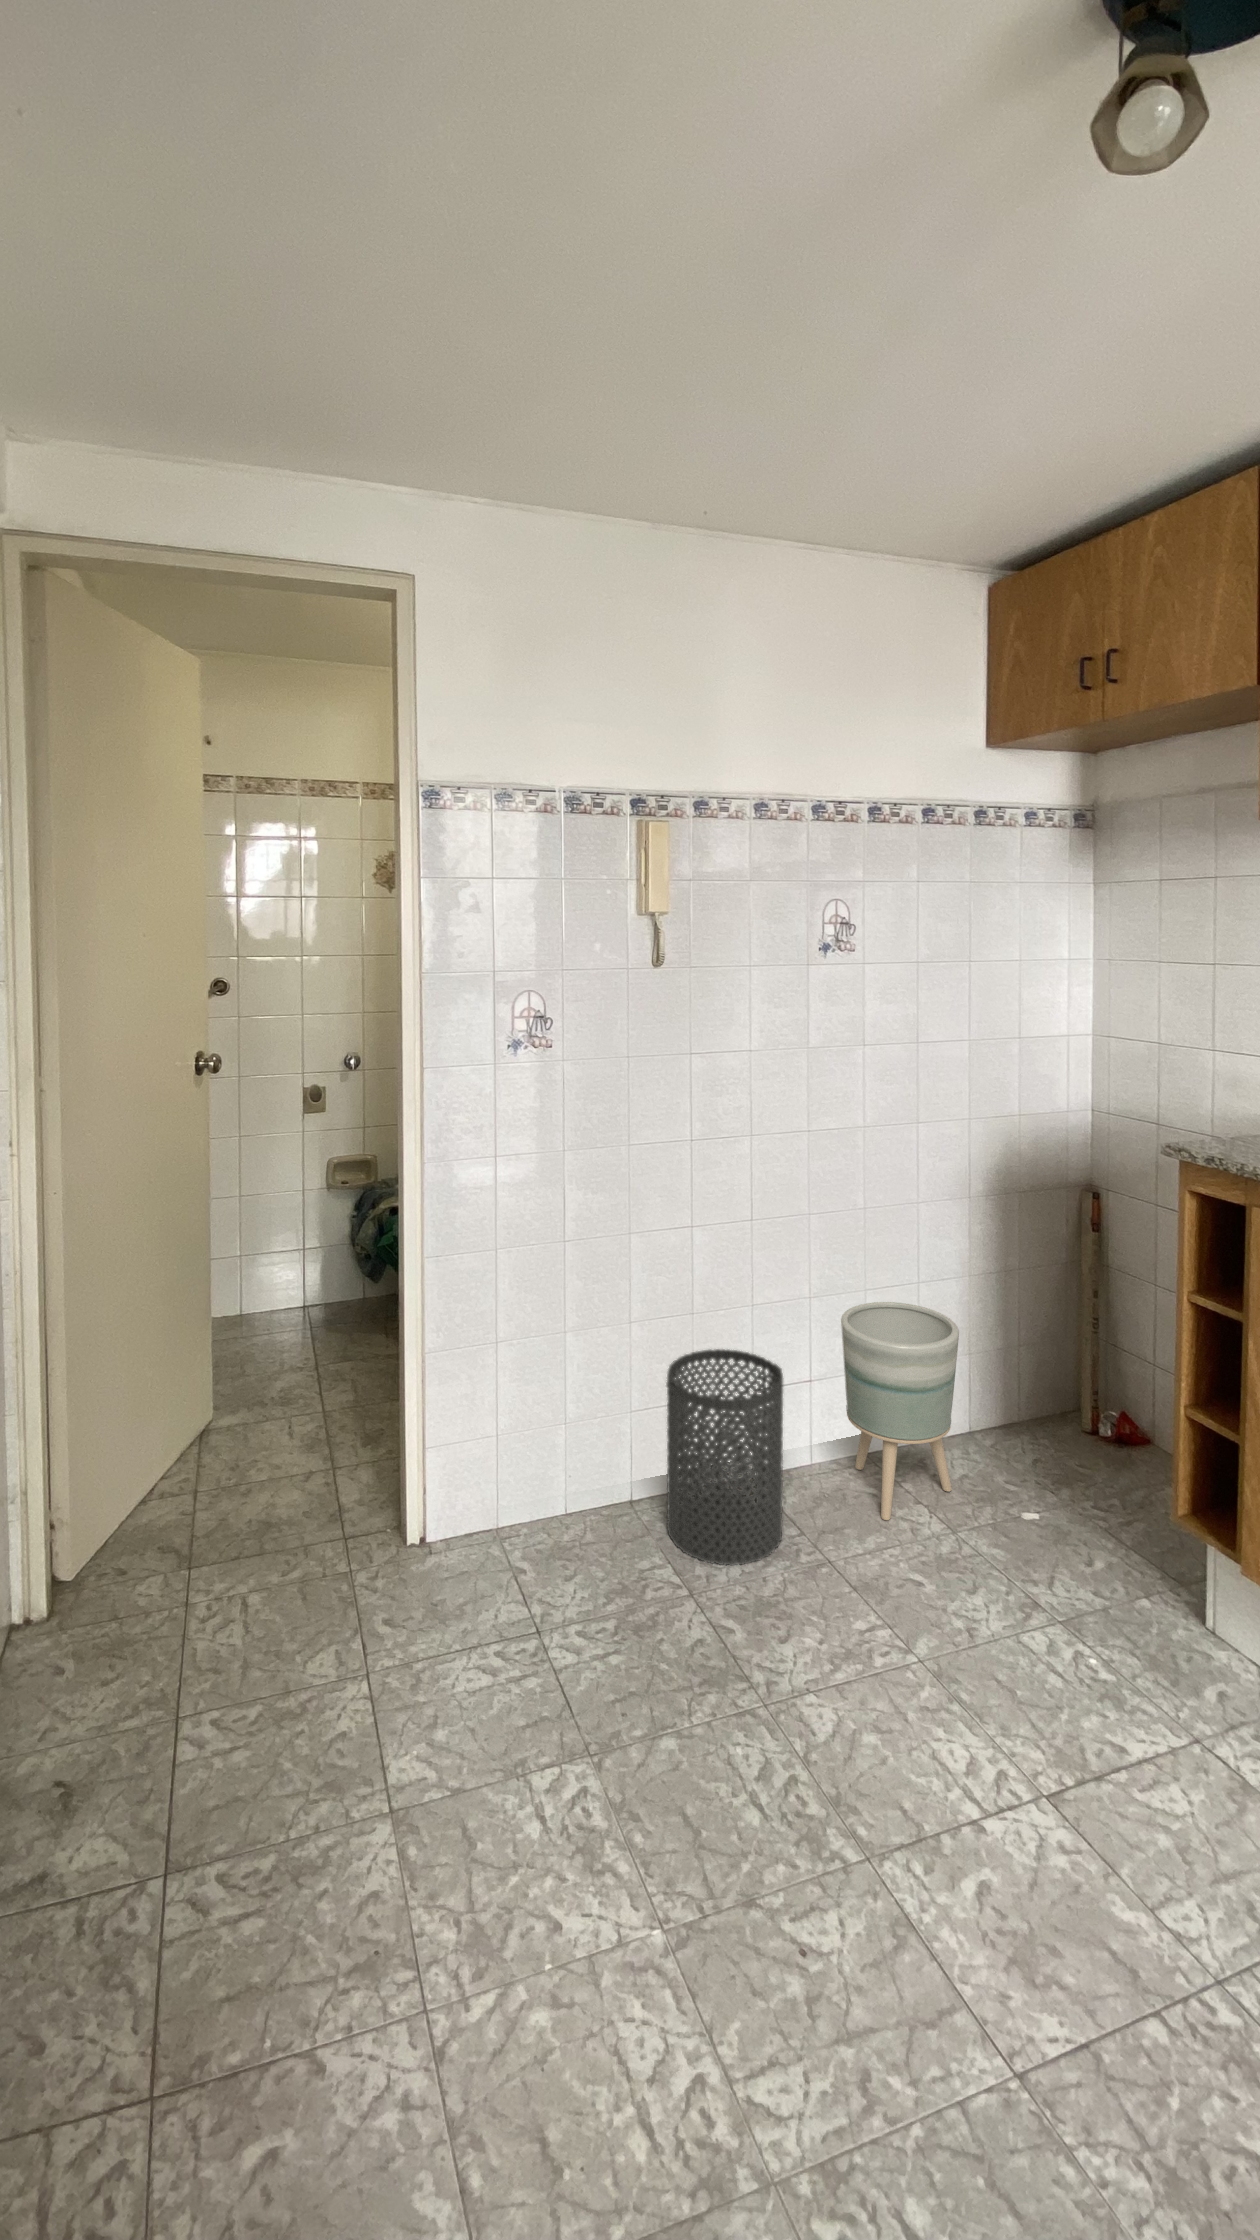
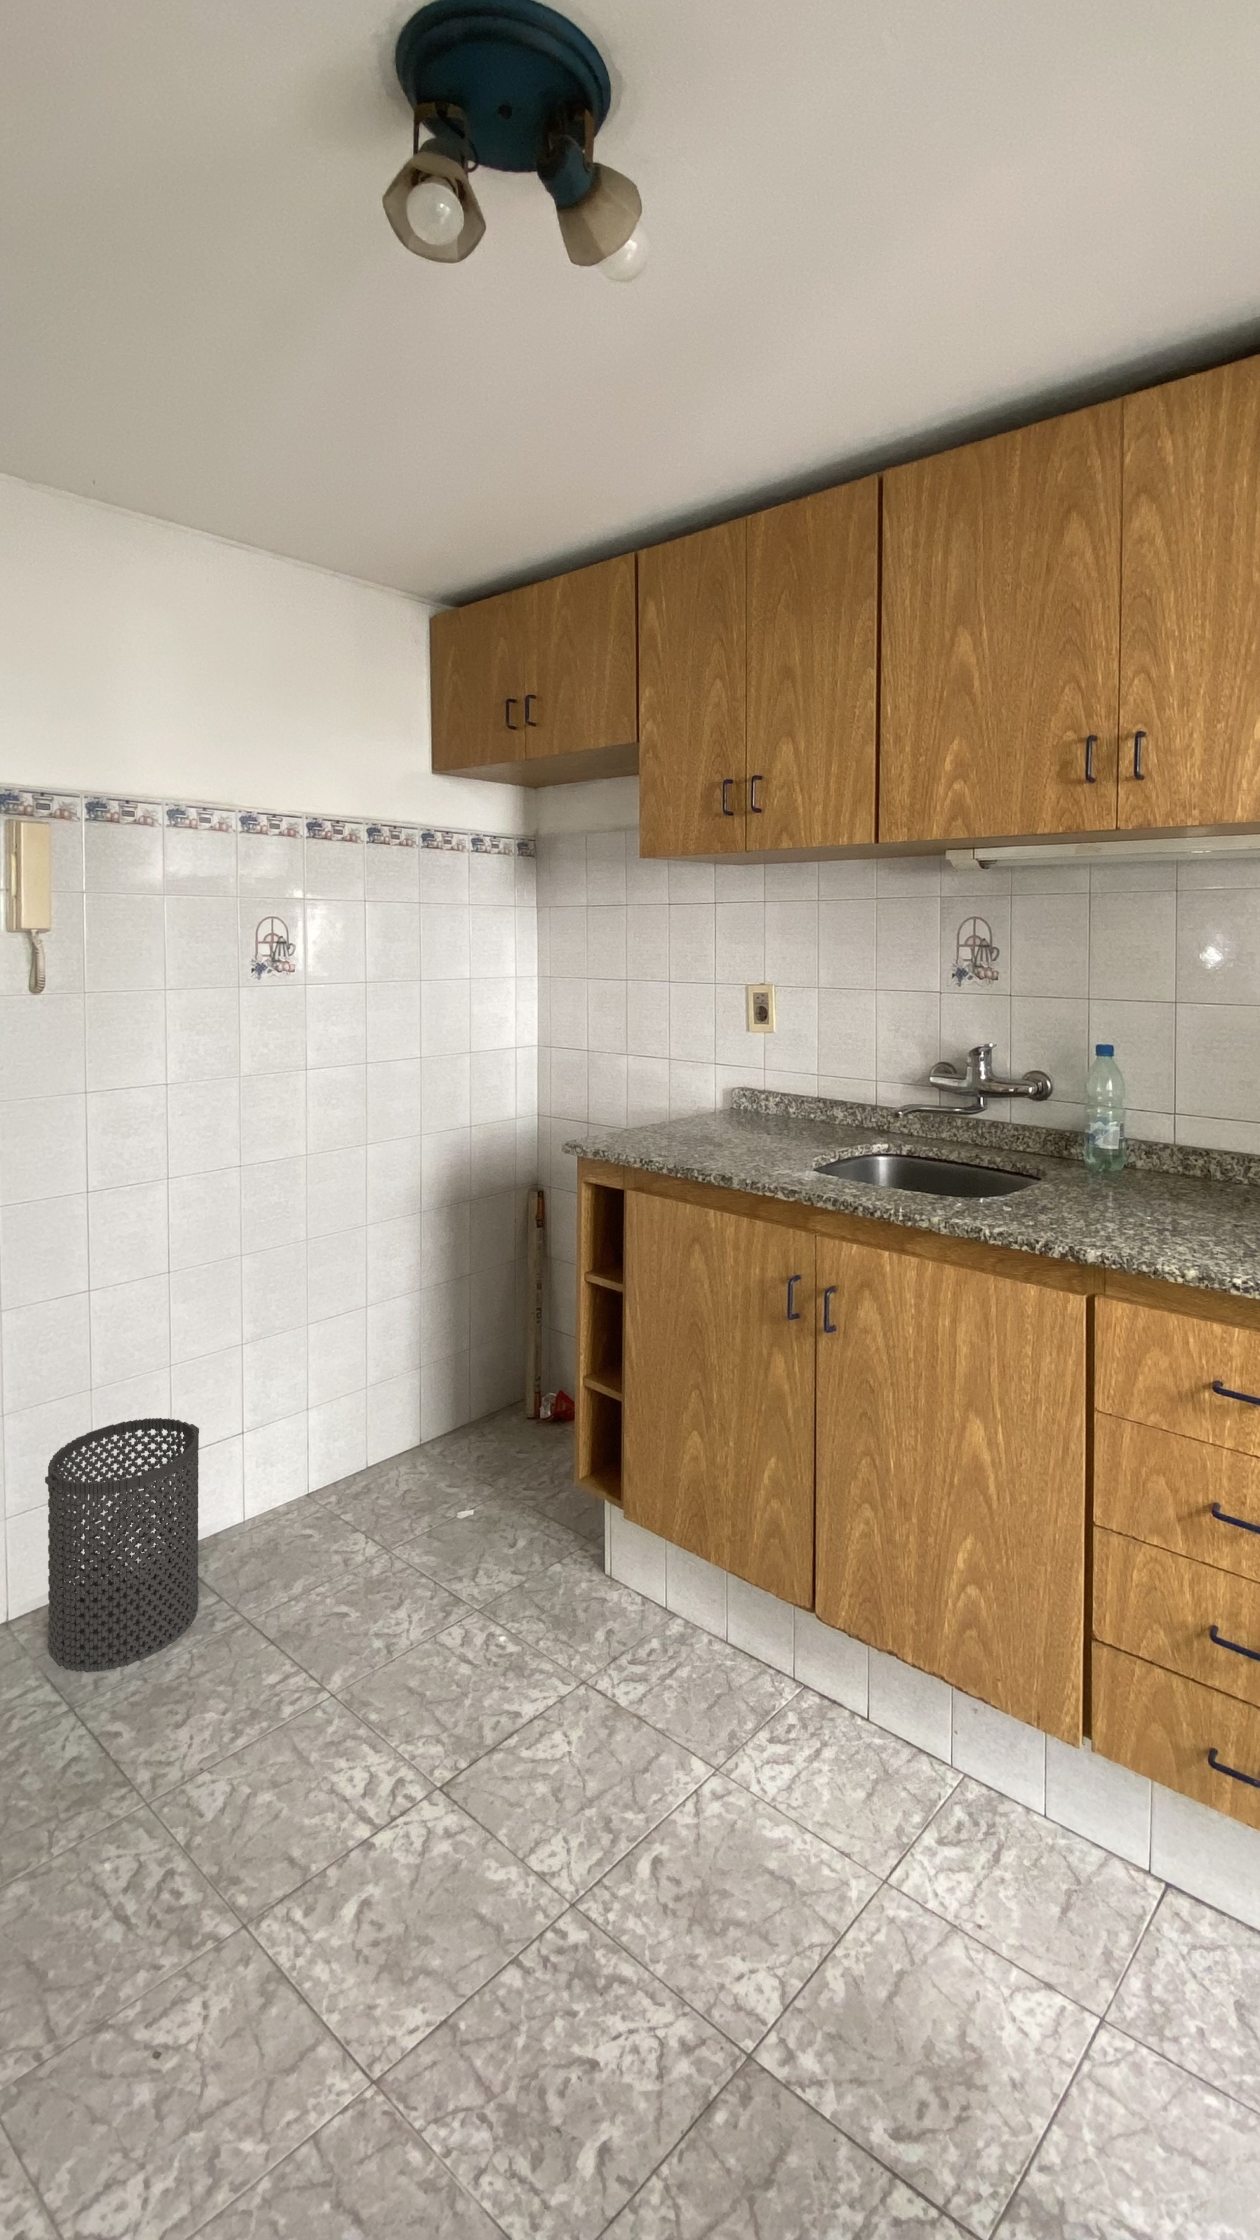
planter: present [841,1302,959,1520] -> none [274,1330,399,1559]

